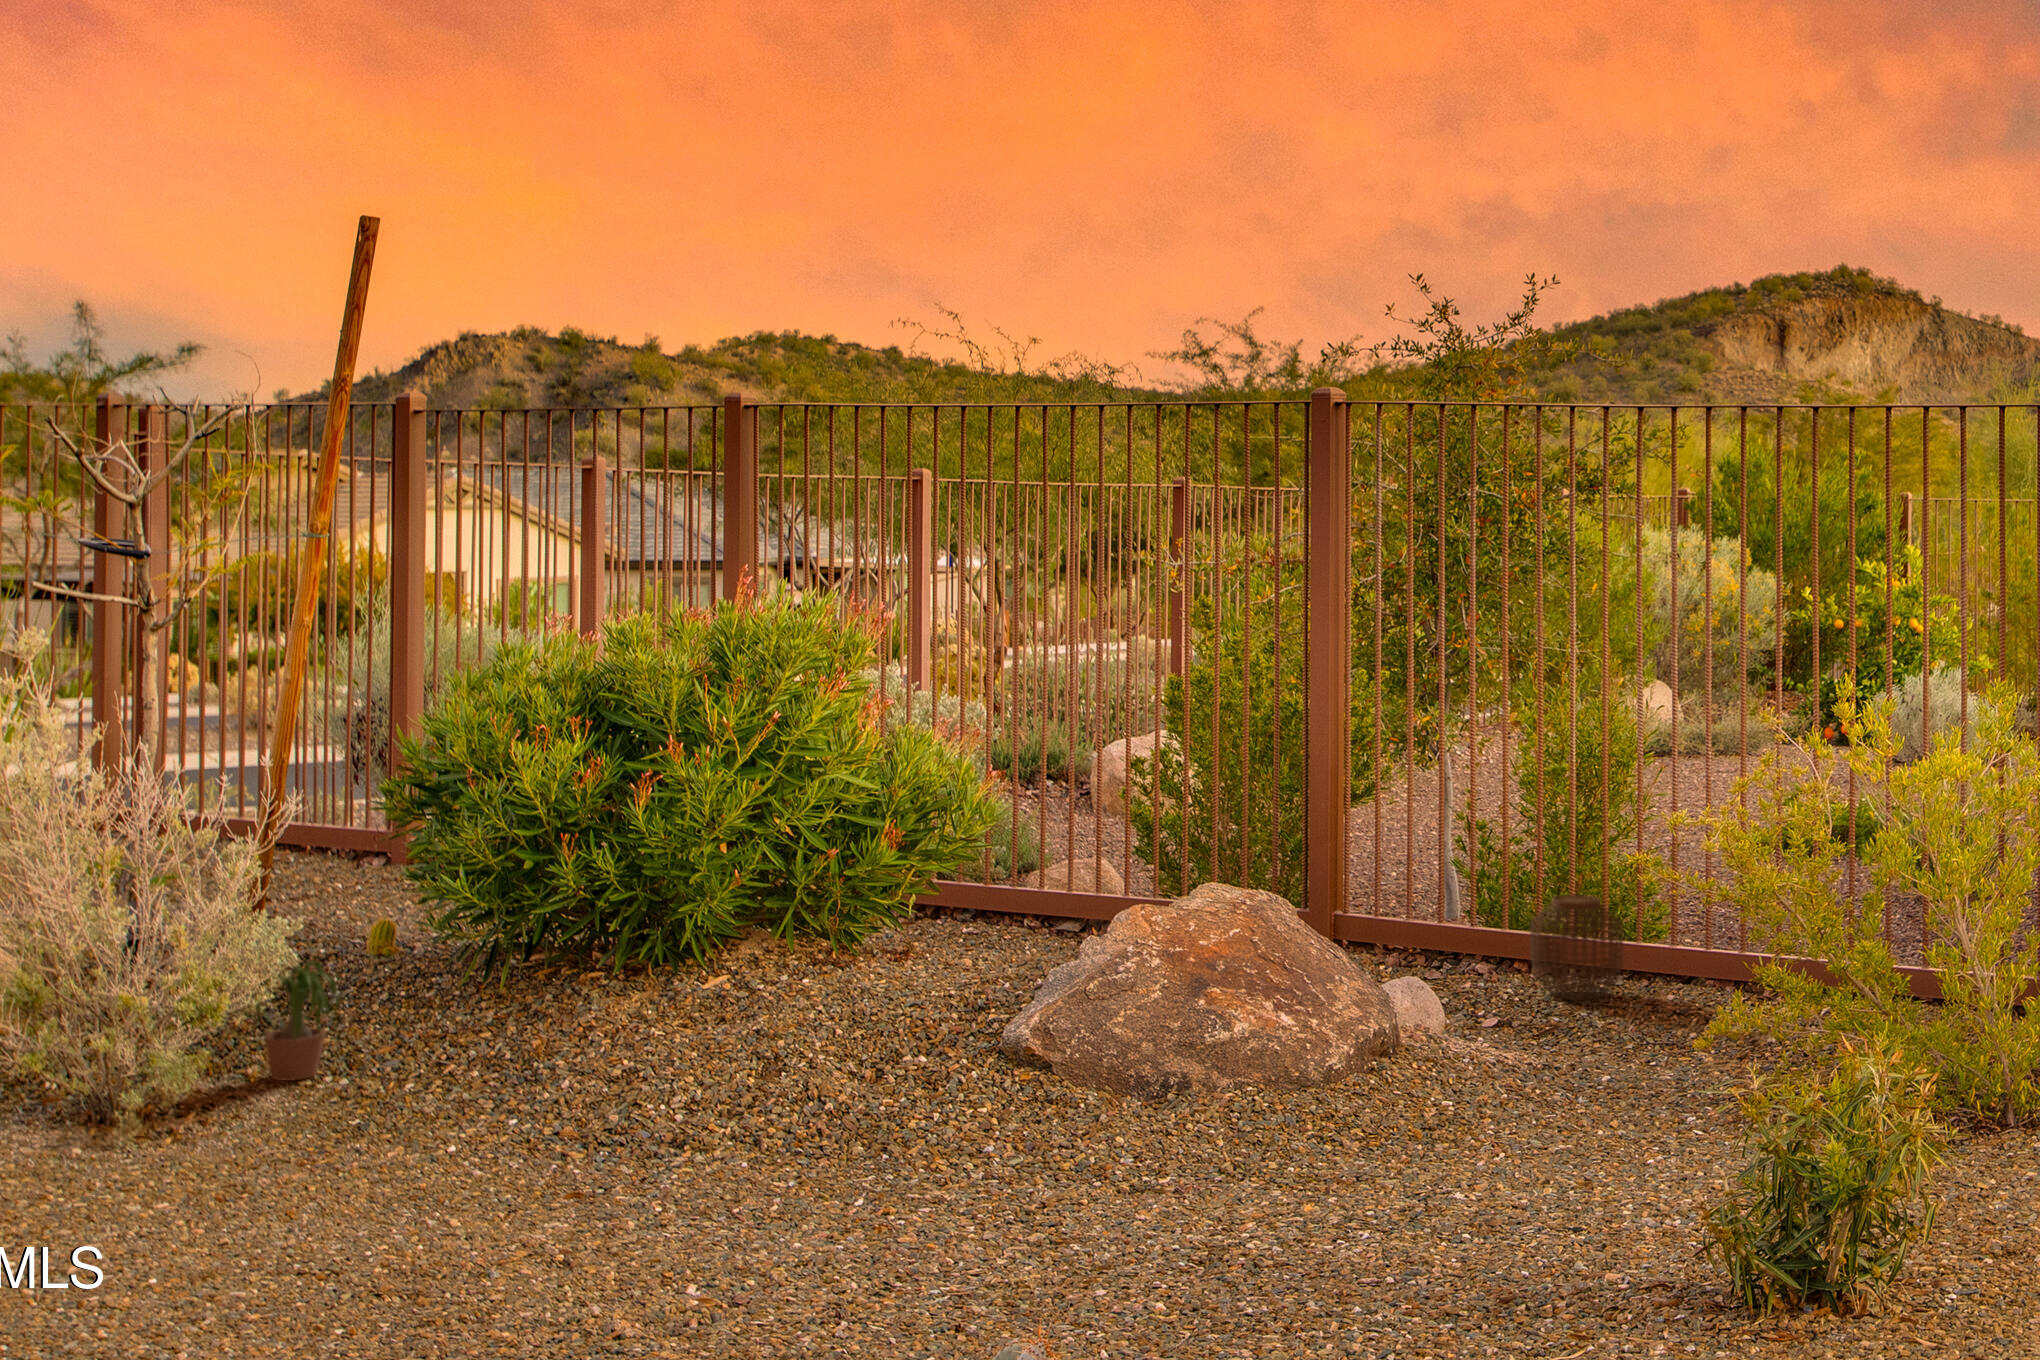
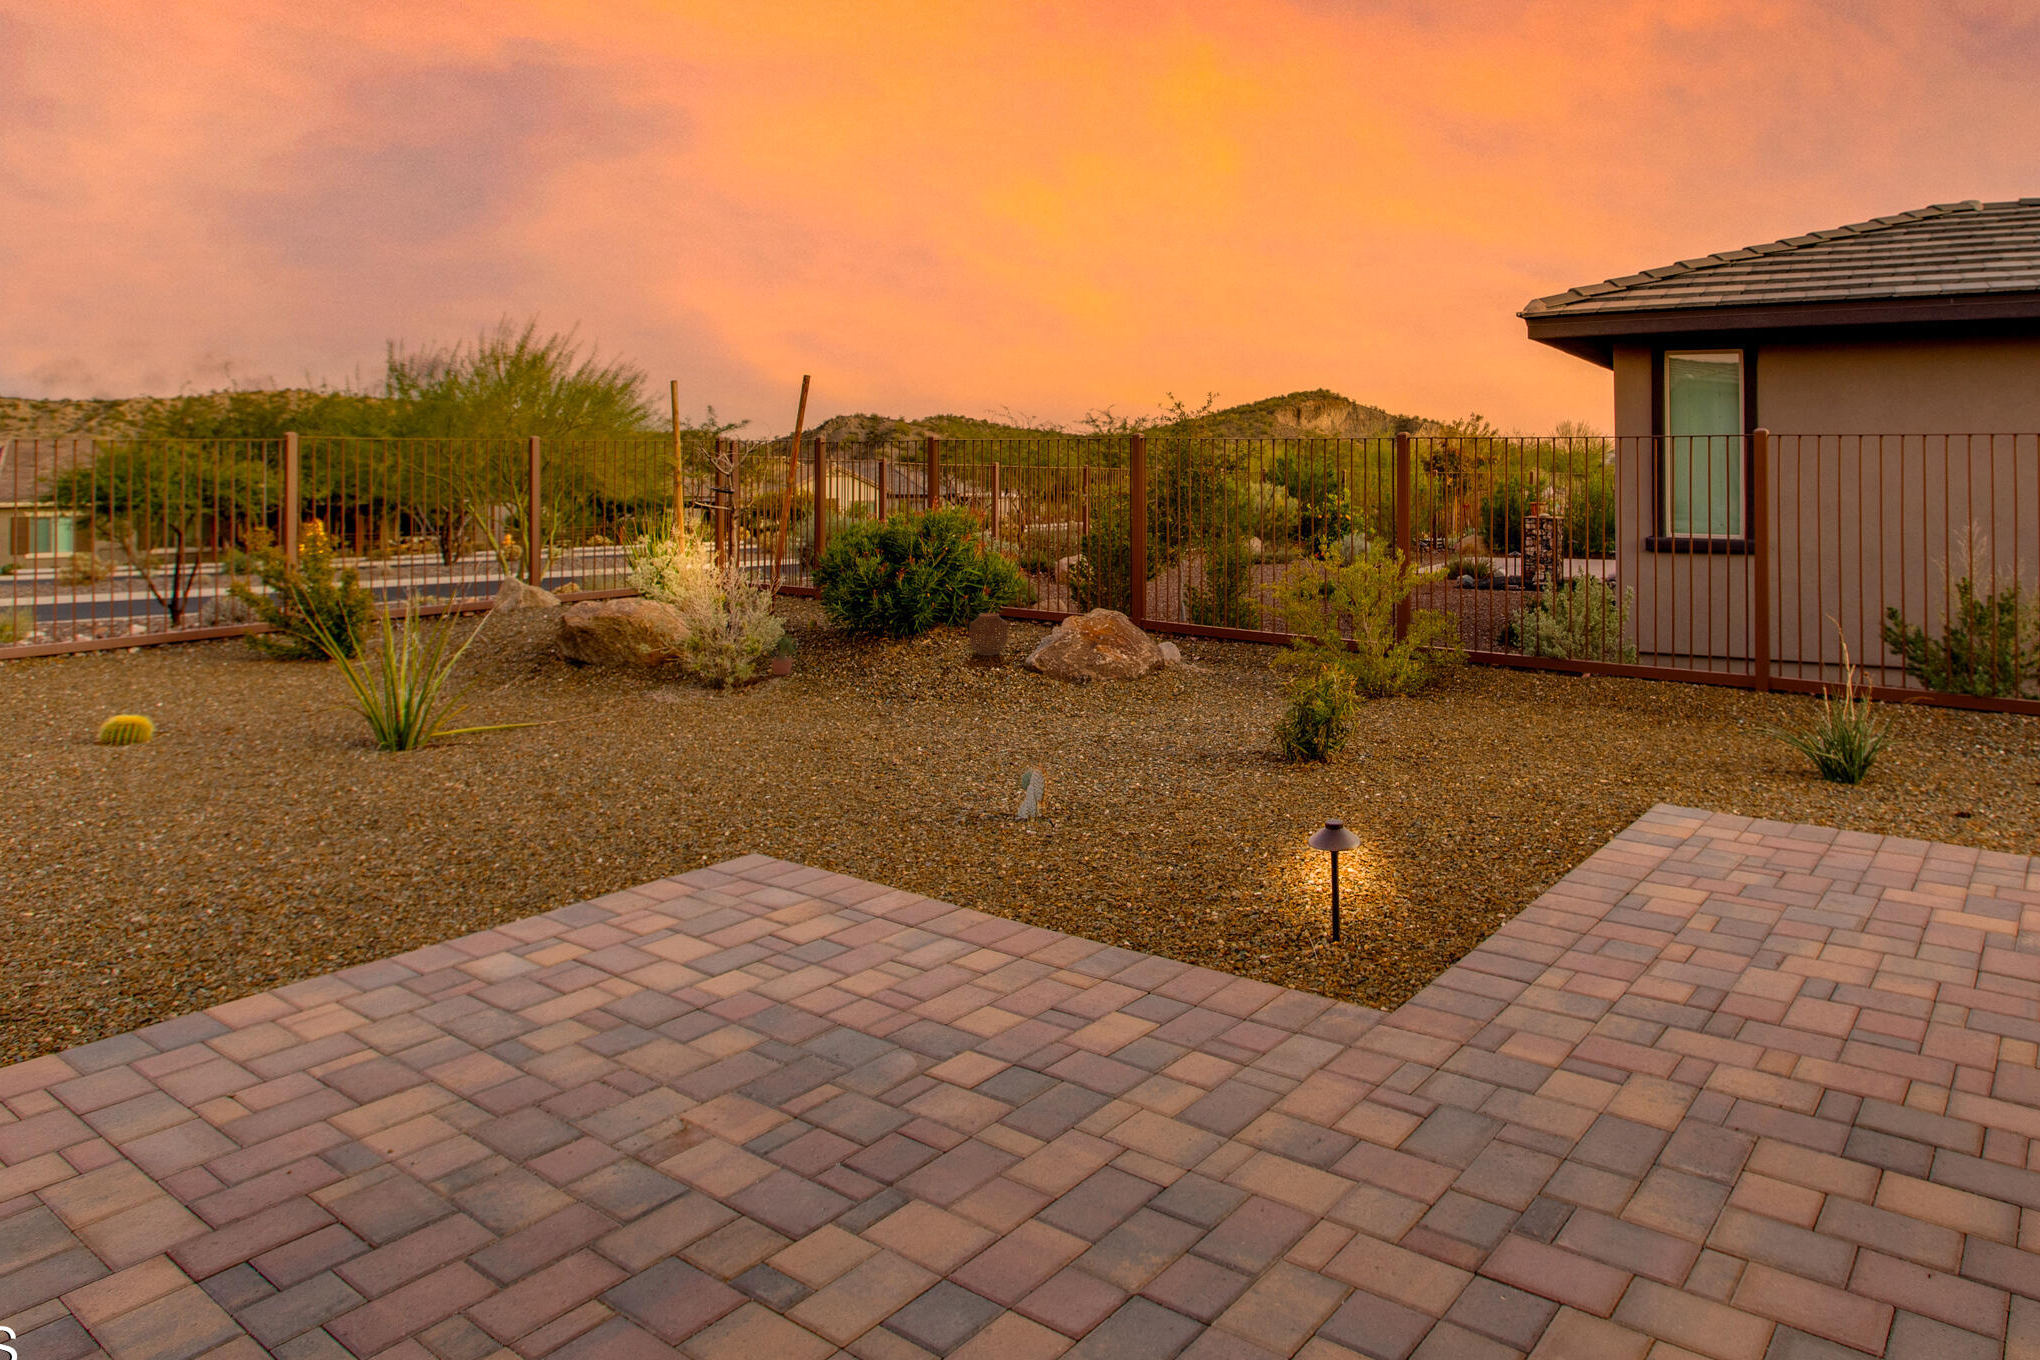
woven basket: present [1530,895,1623,1001] -> present [970,613,1008,655]

